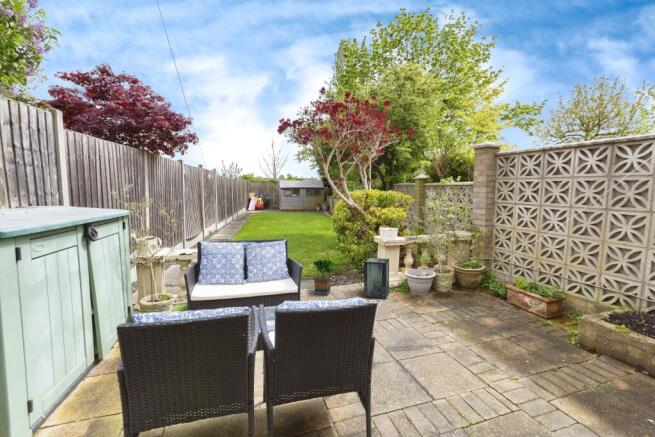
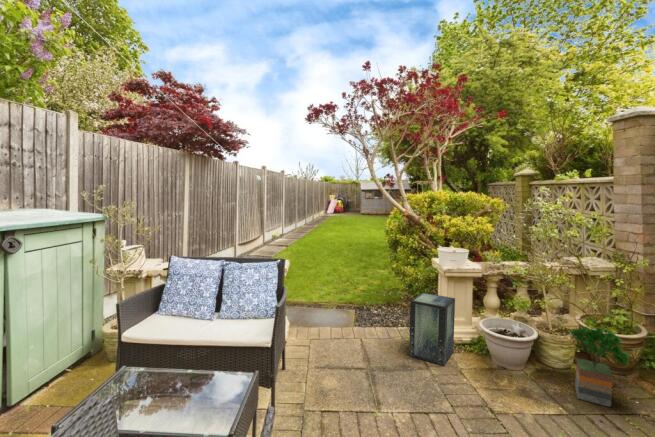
potted tree: present [313,259,334,295] -> present [570,327,629,407]

